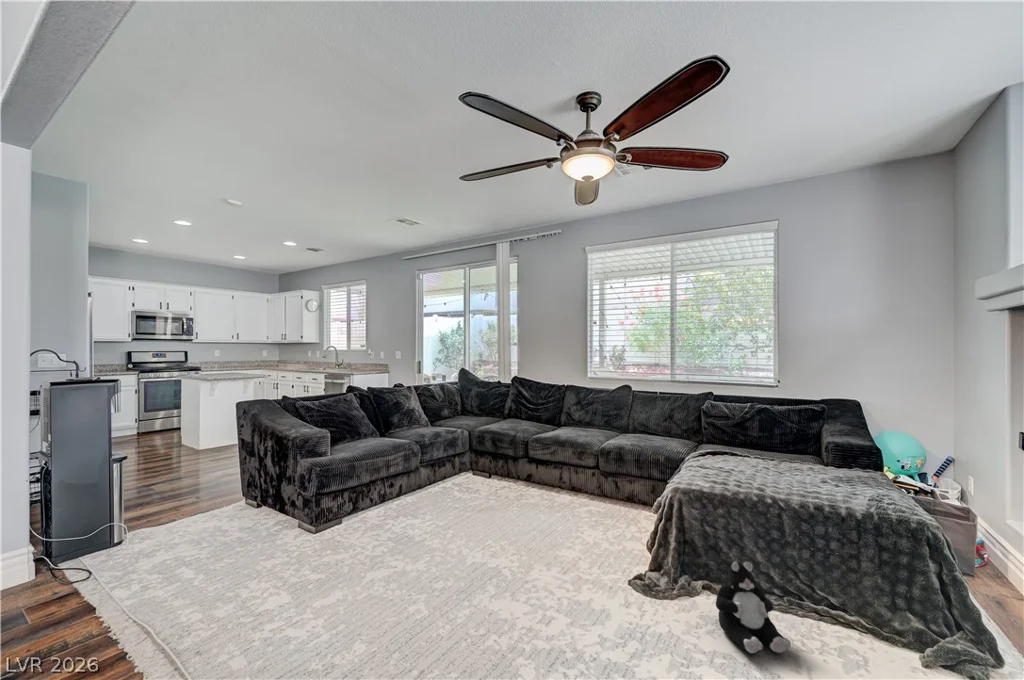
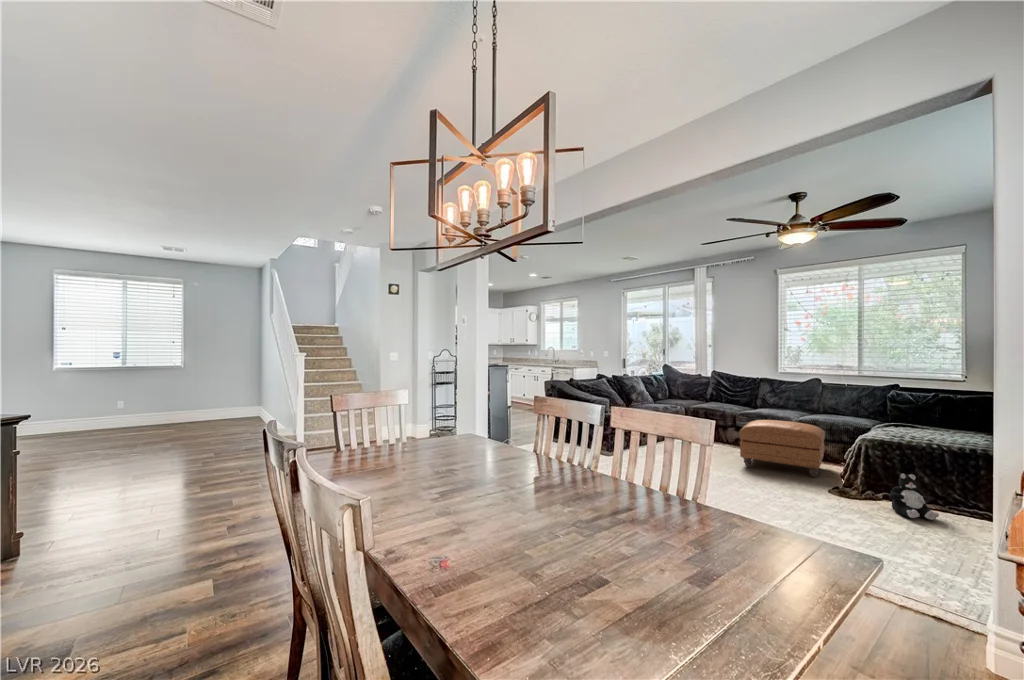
ottoman: none [515,452,630,546] -> present [740,420,825,477]

